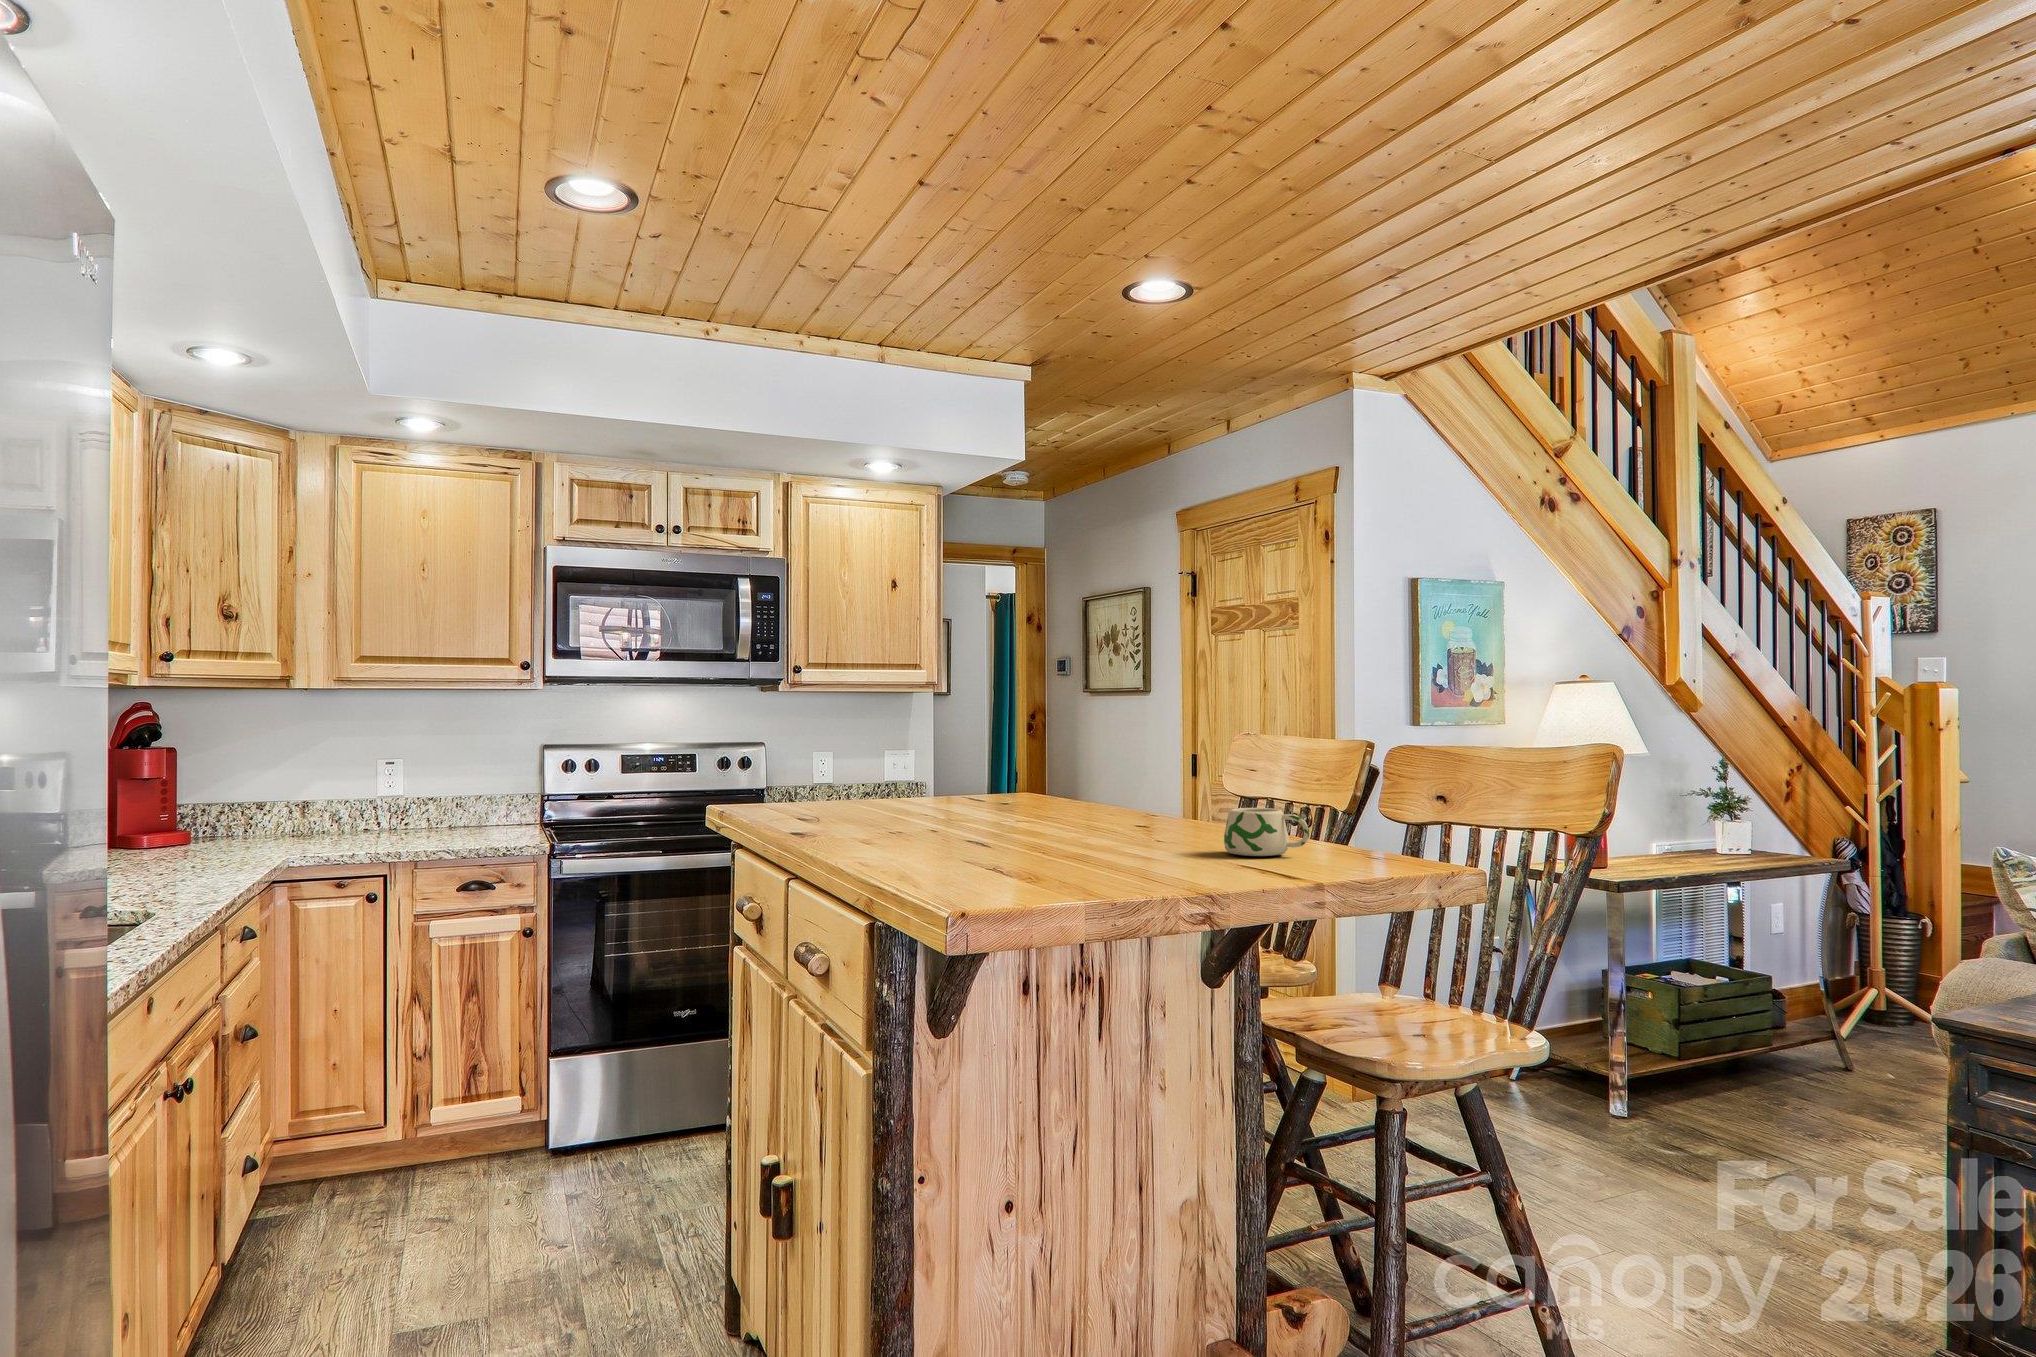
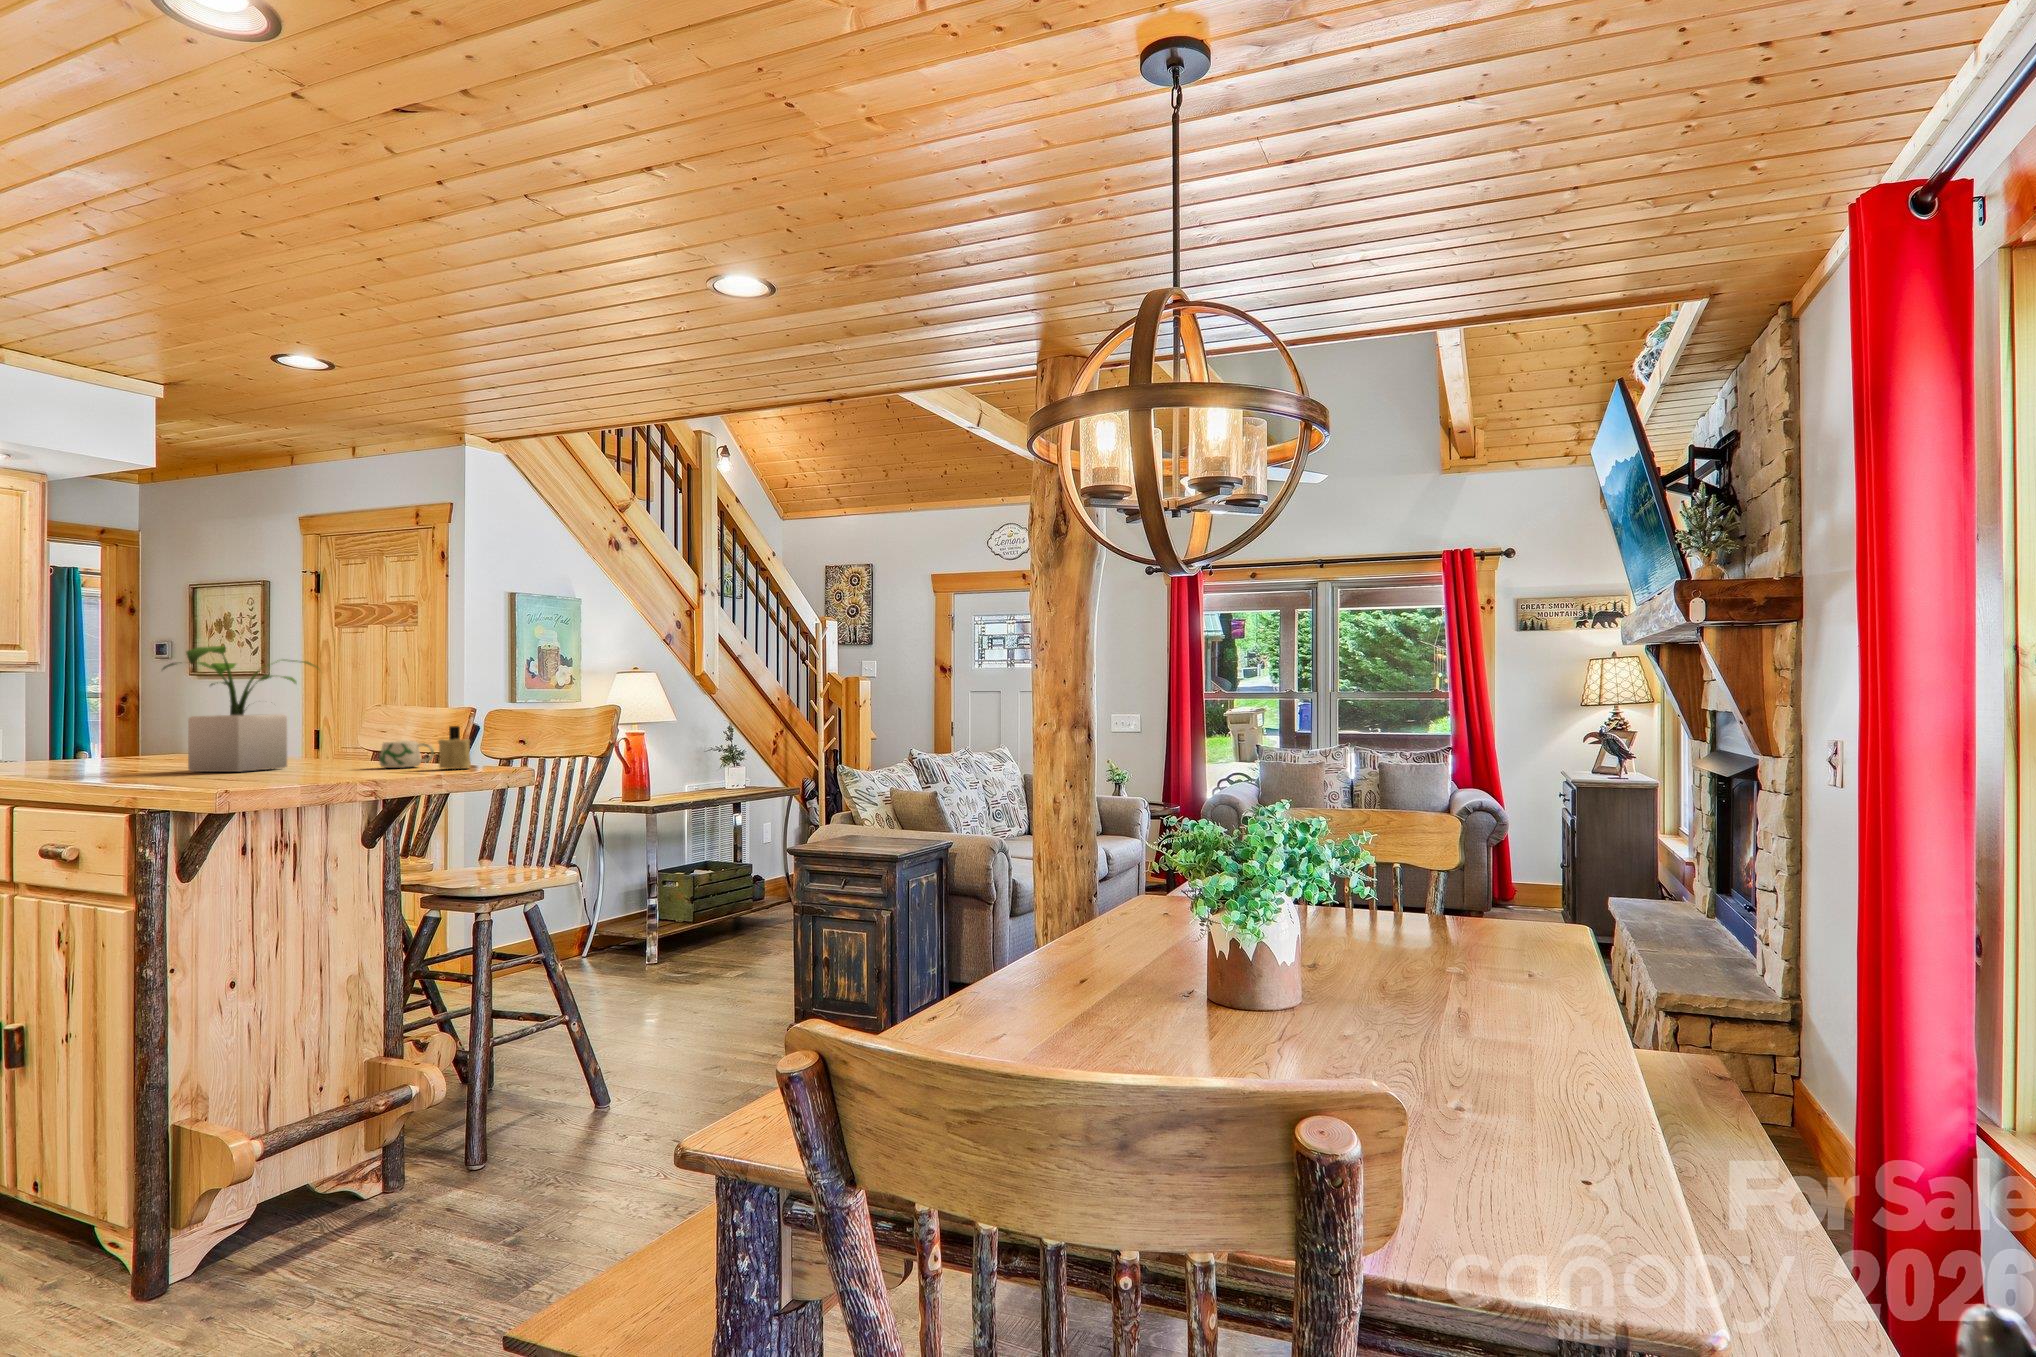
potted plant: none [948,652,1147,847] -> present [163,646,317,772]
candle: none [1314,789,1372,872] -> present [438,726,471,769]

